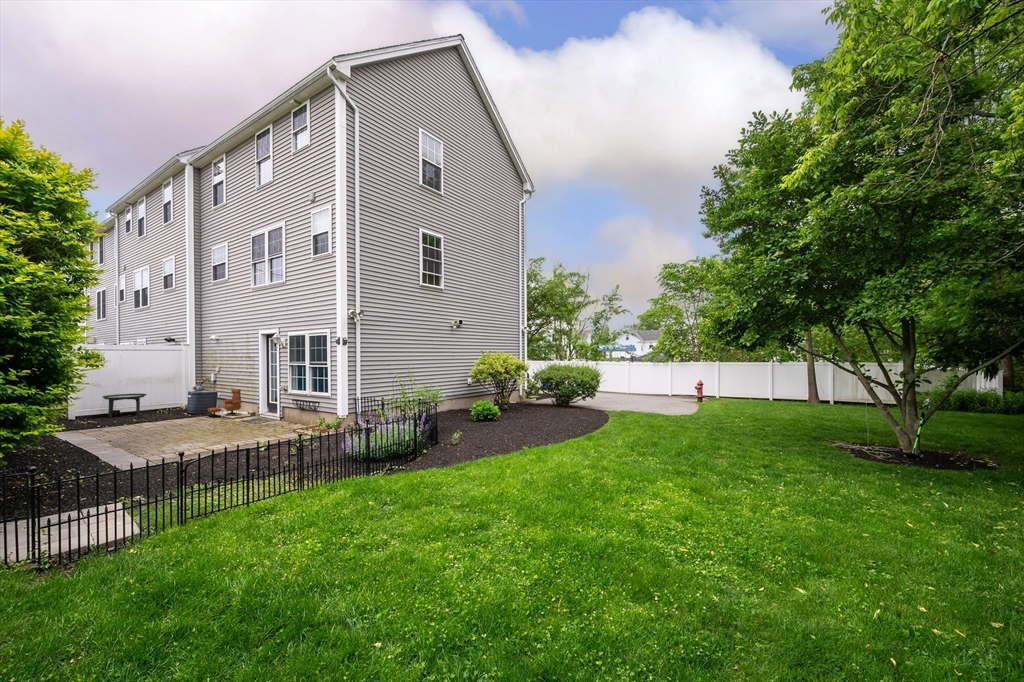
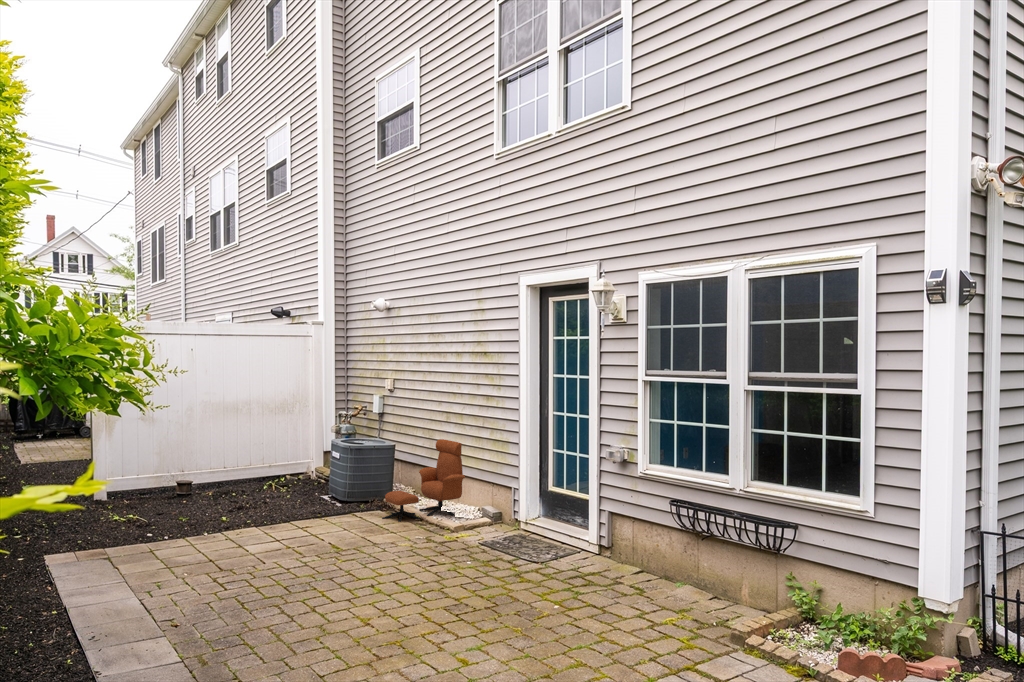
round table: present [103,394,146,417] -> none [155,439,243,499]

